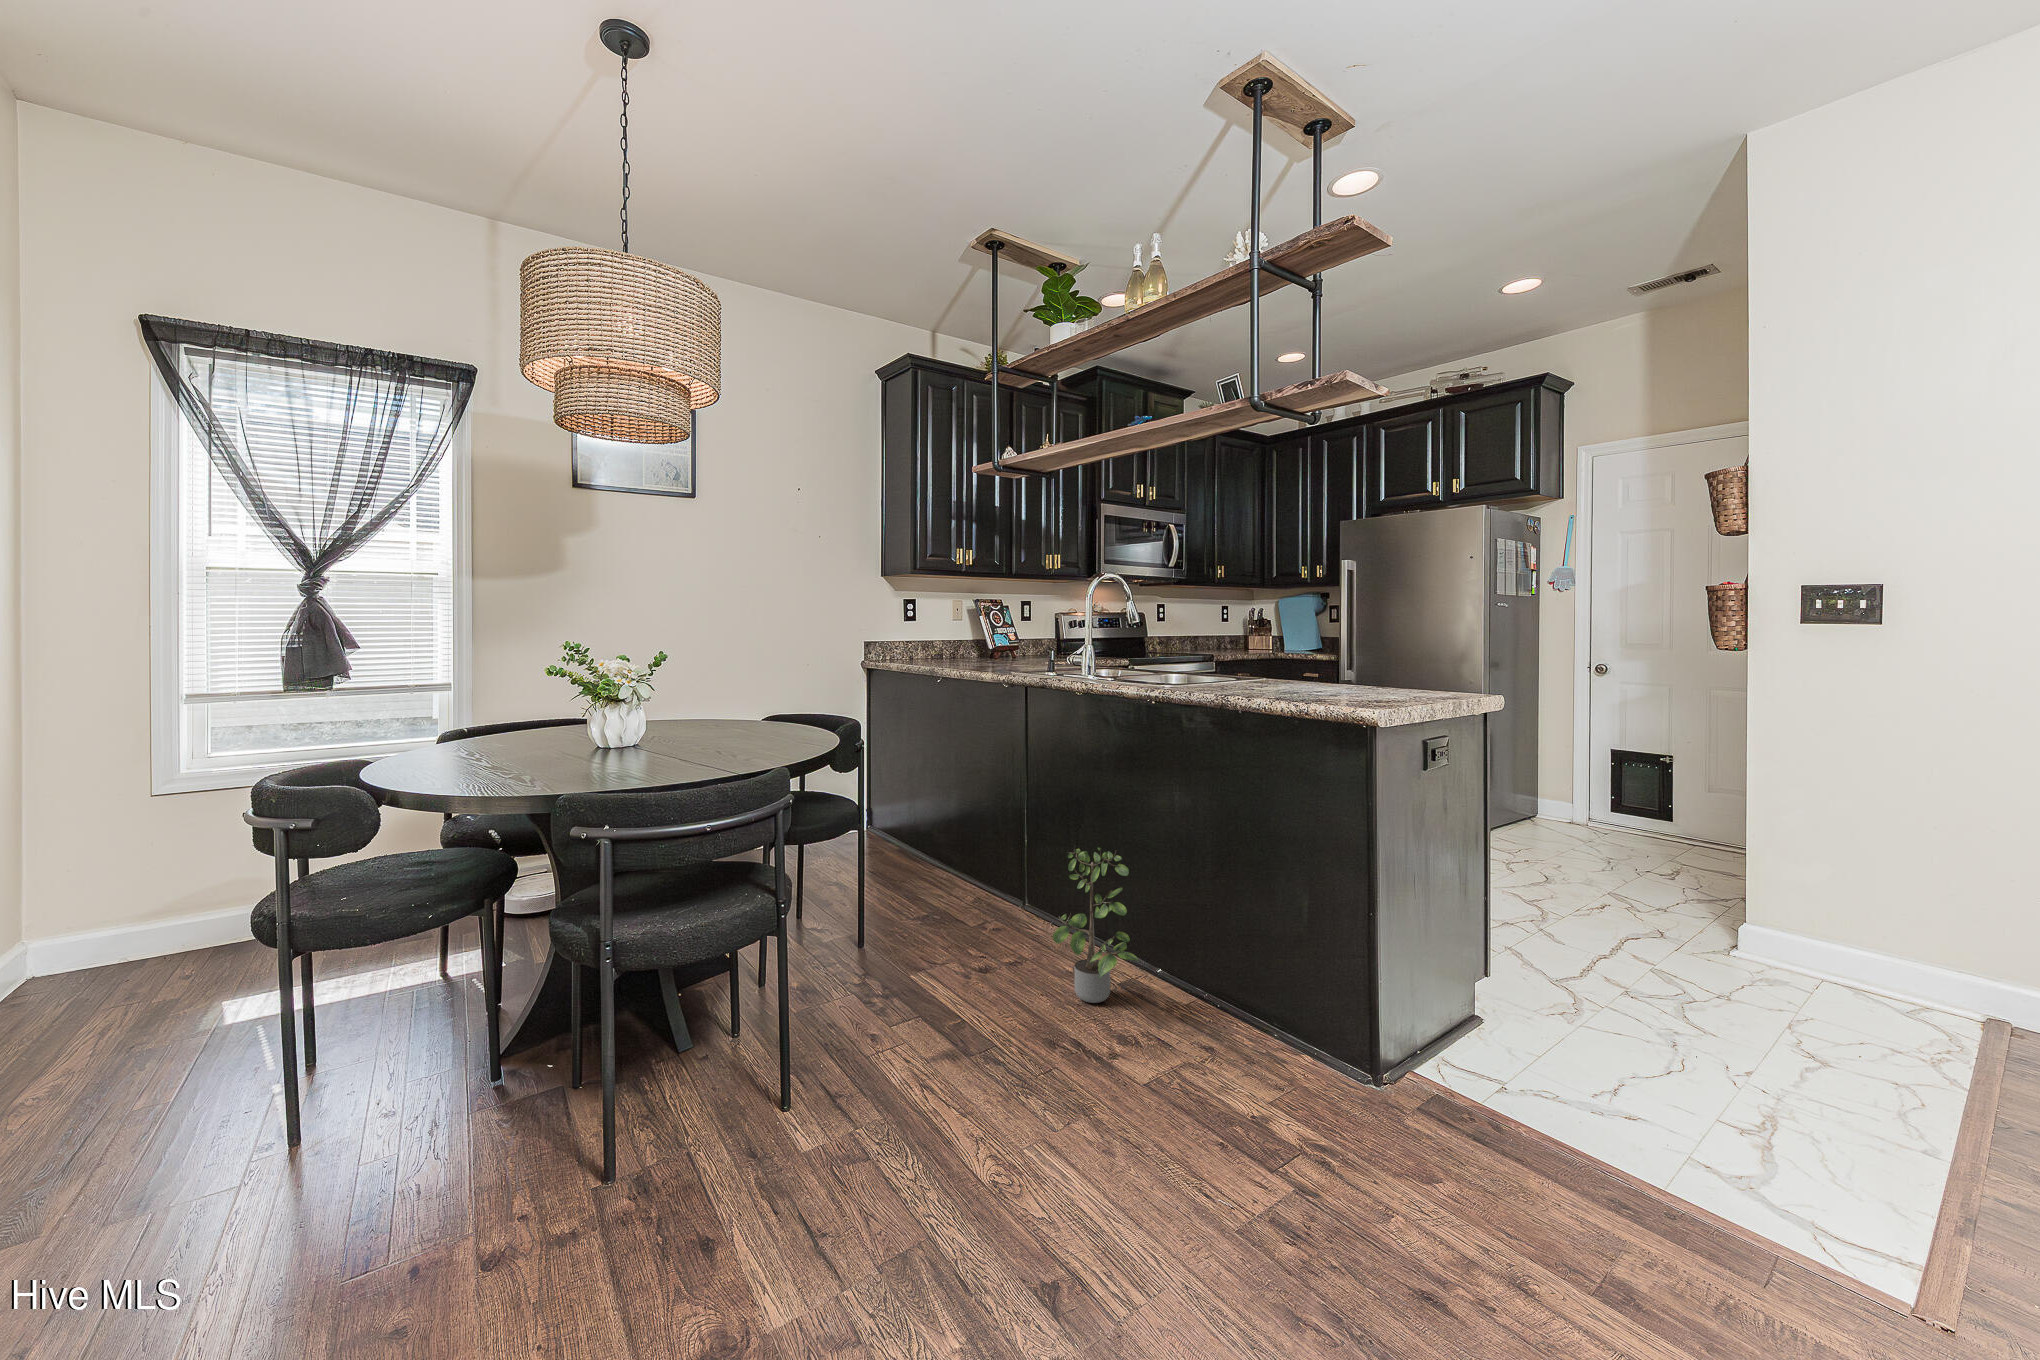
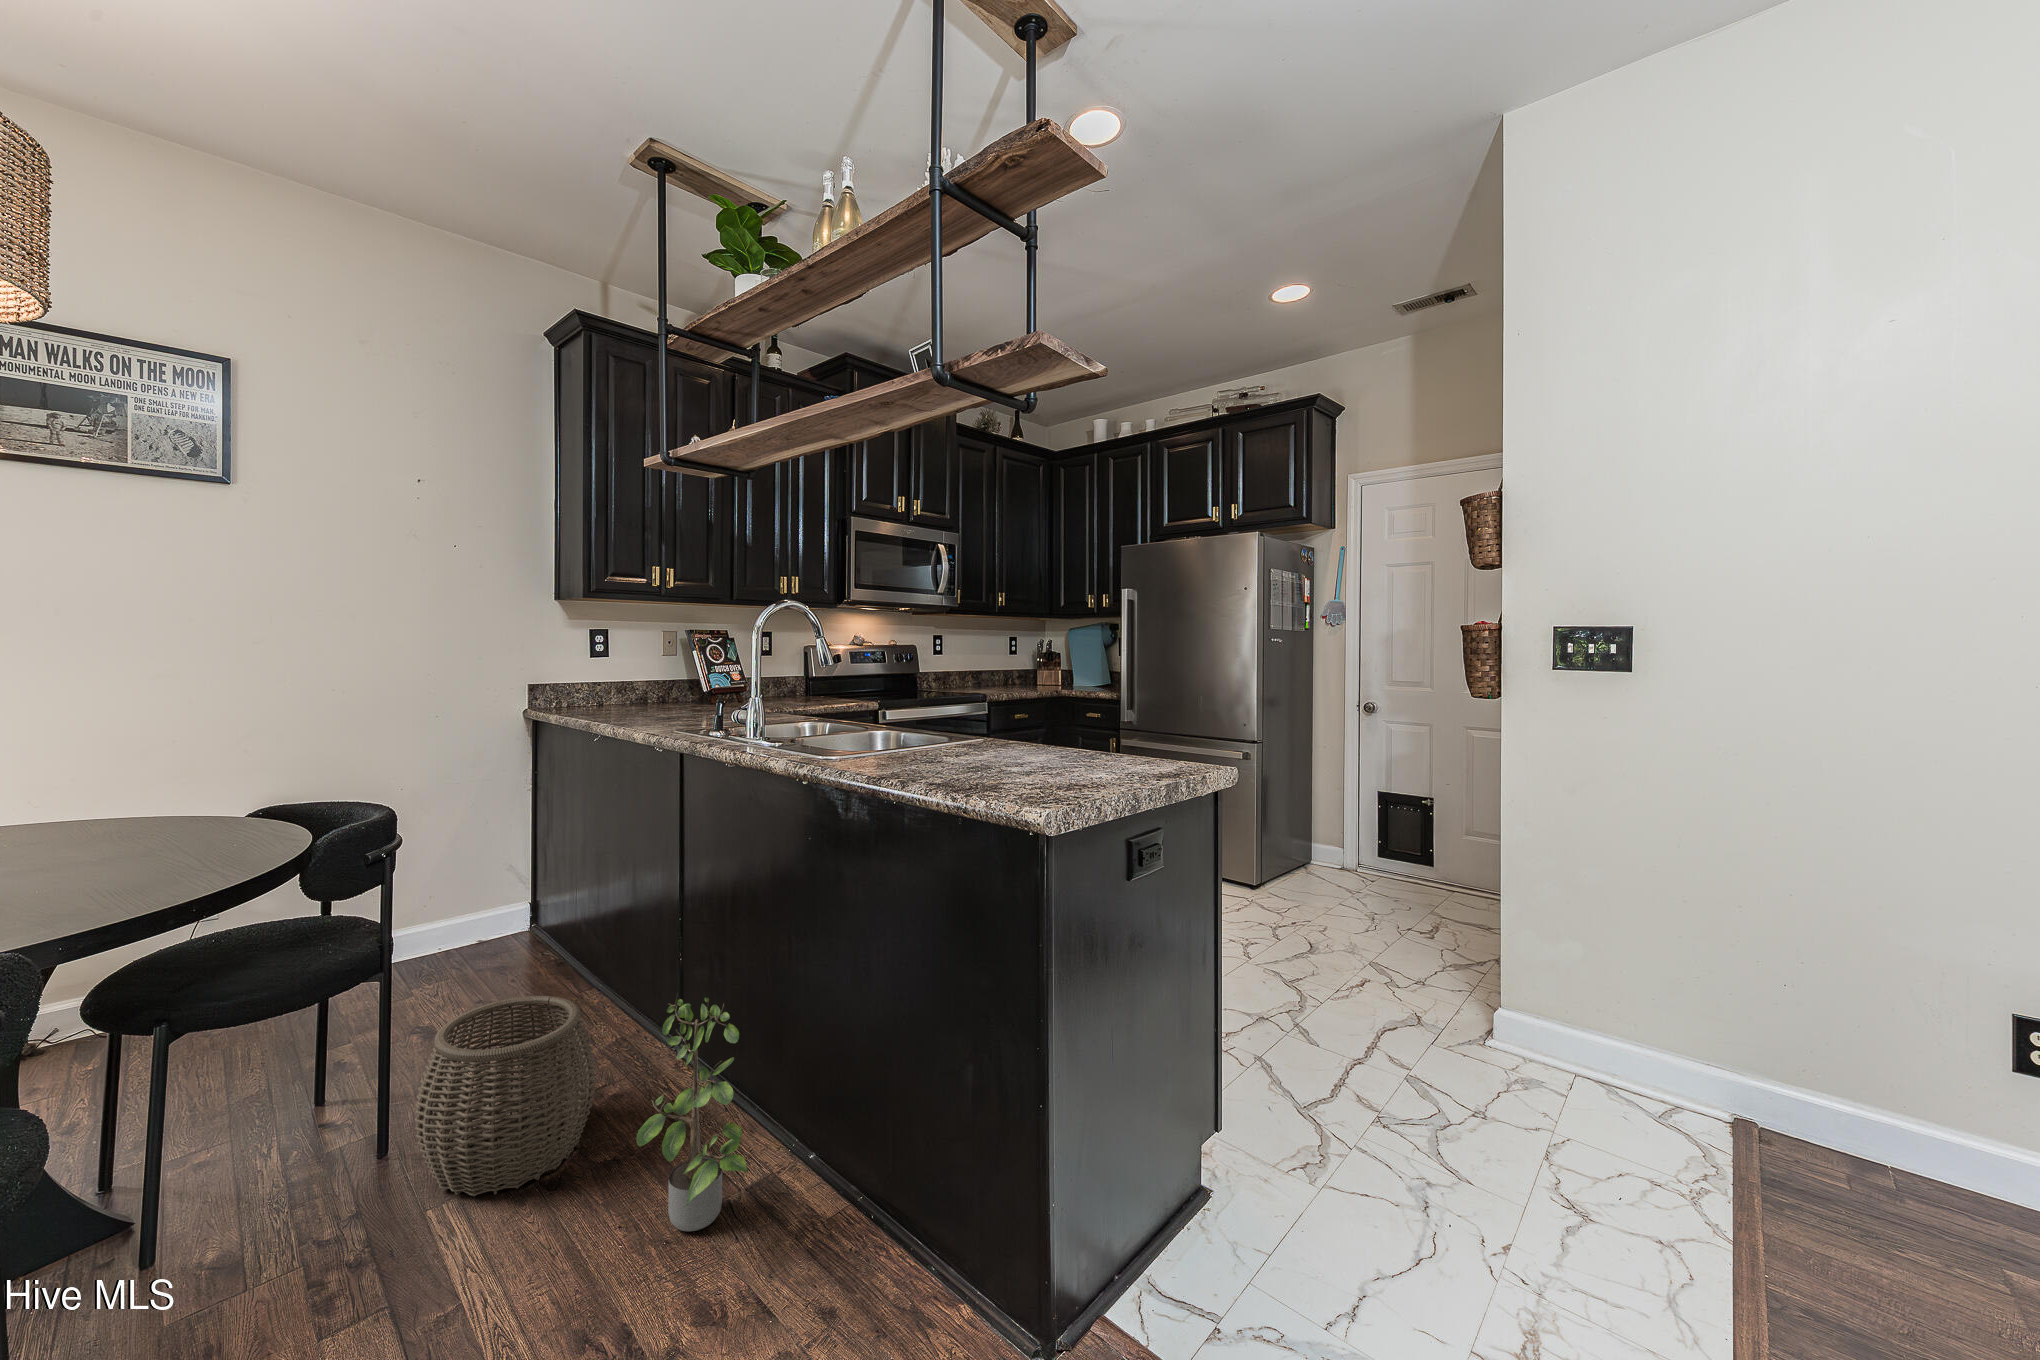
woven basket: none [890,853,999,975] -> present [415,996,596,1197]

